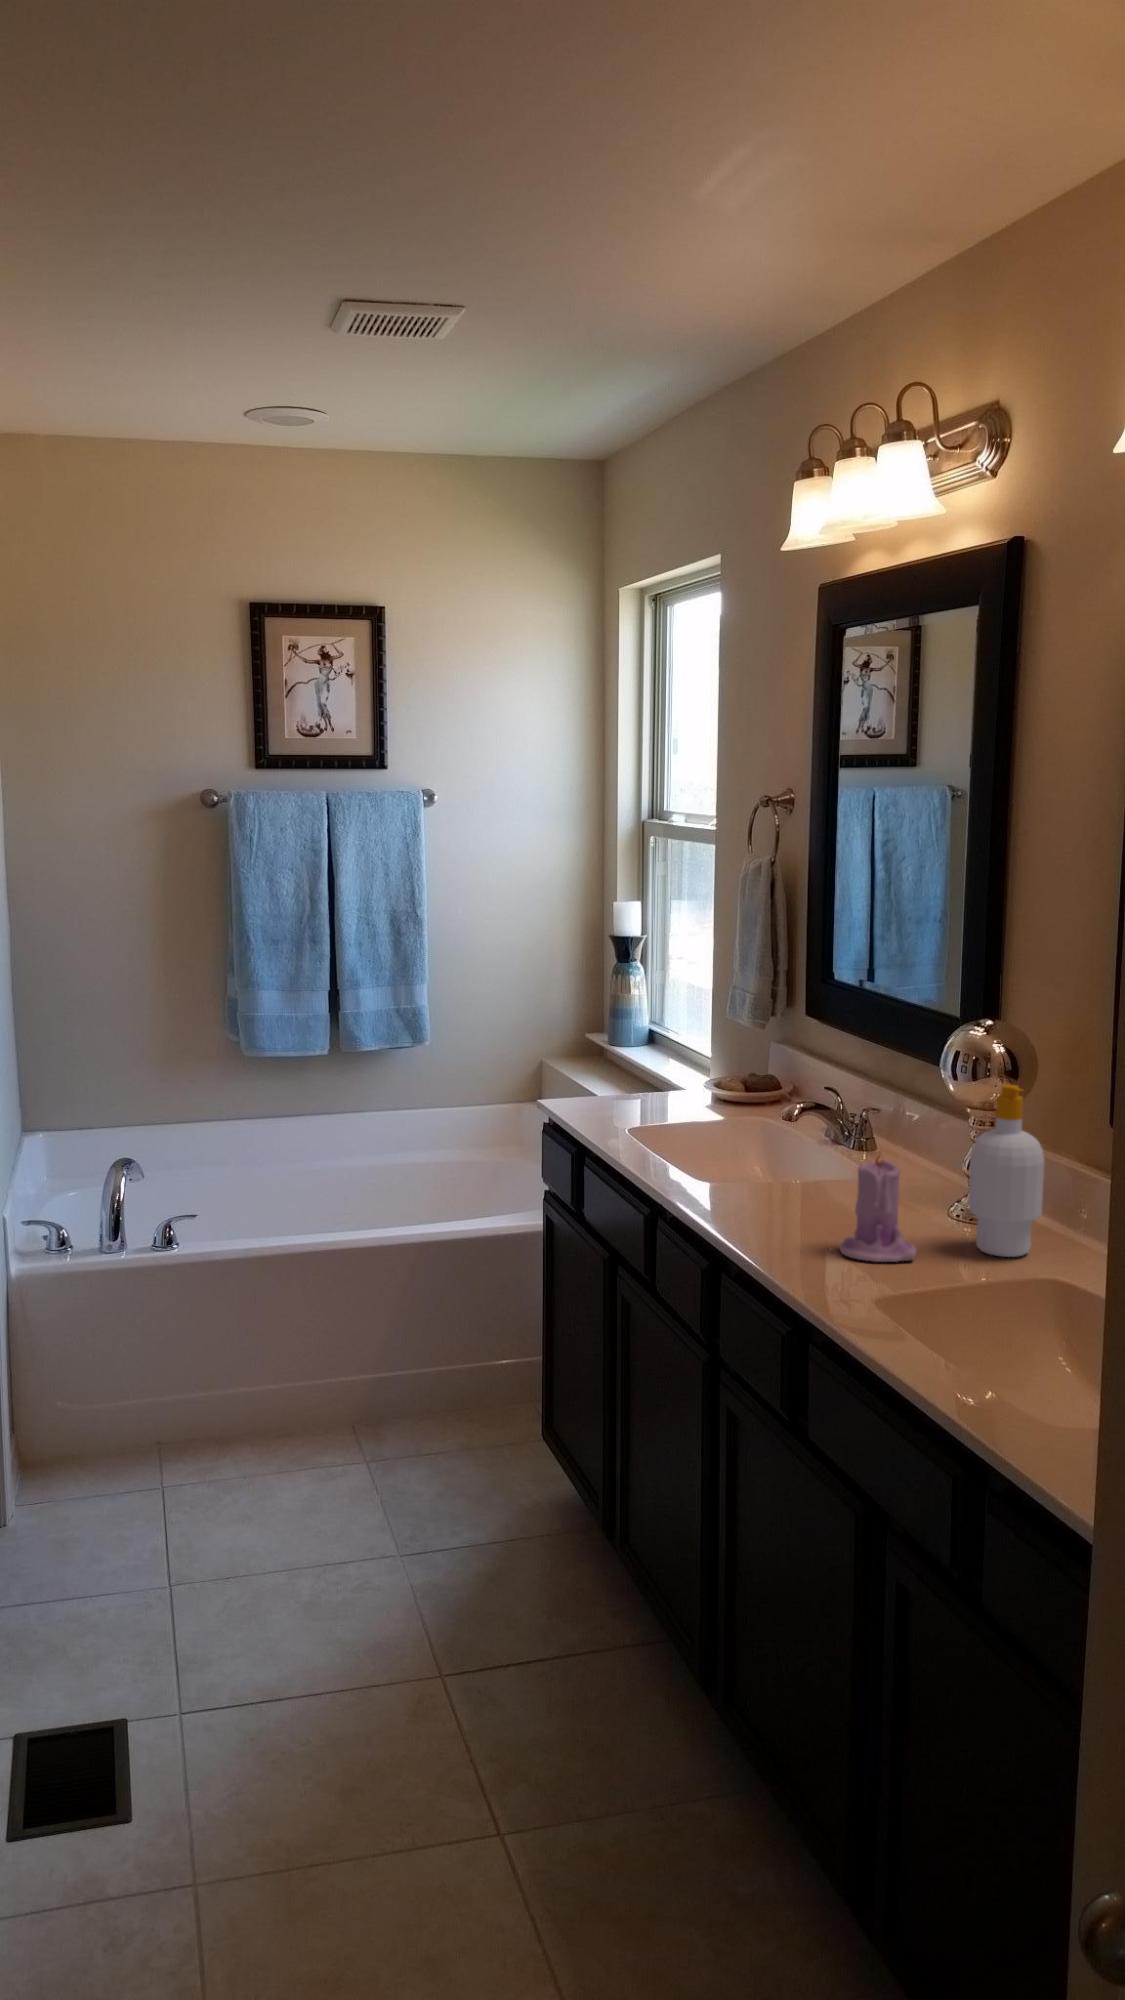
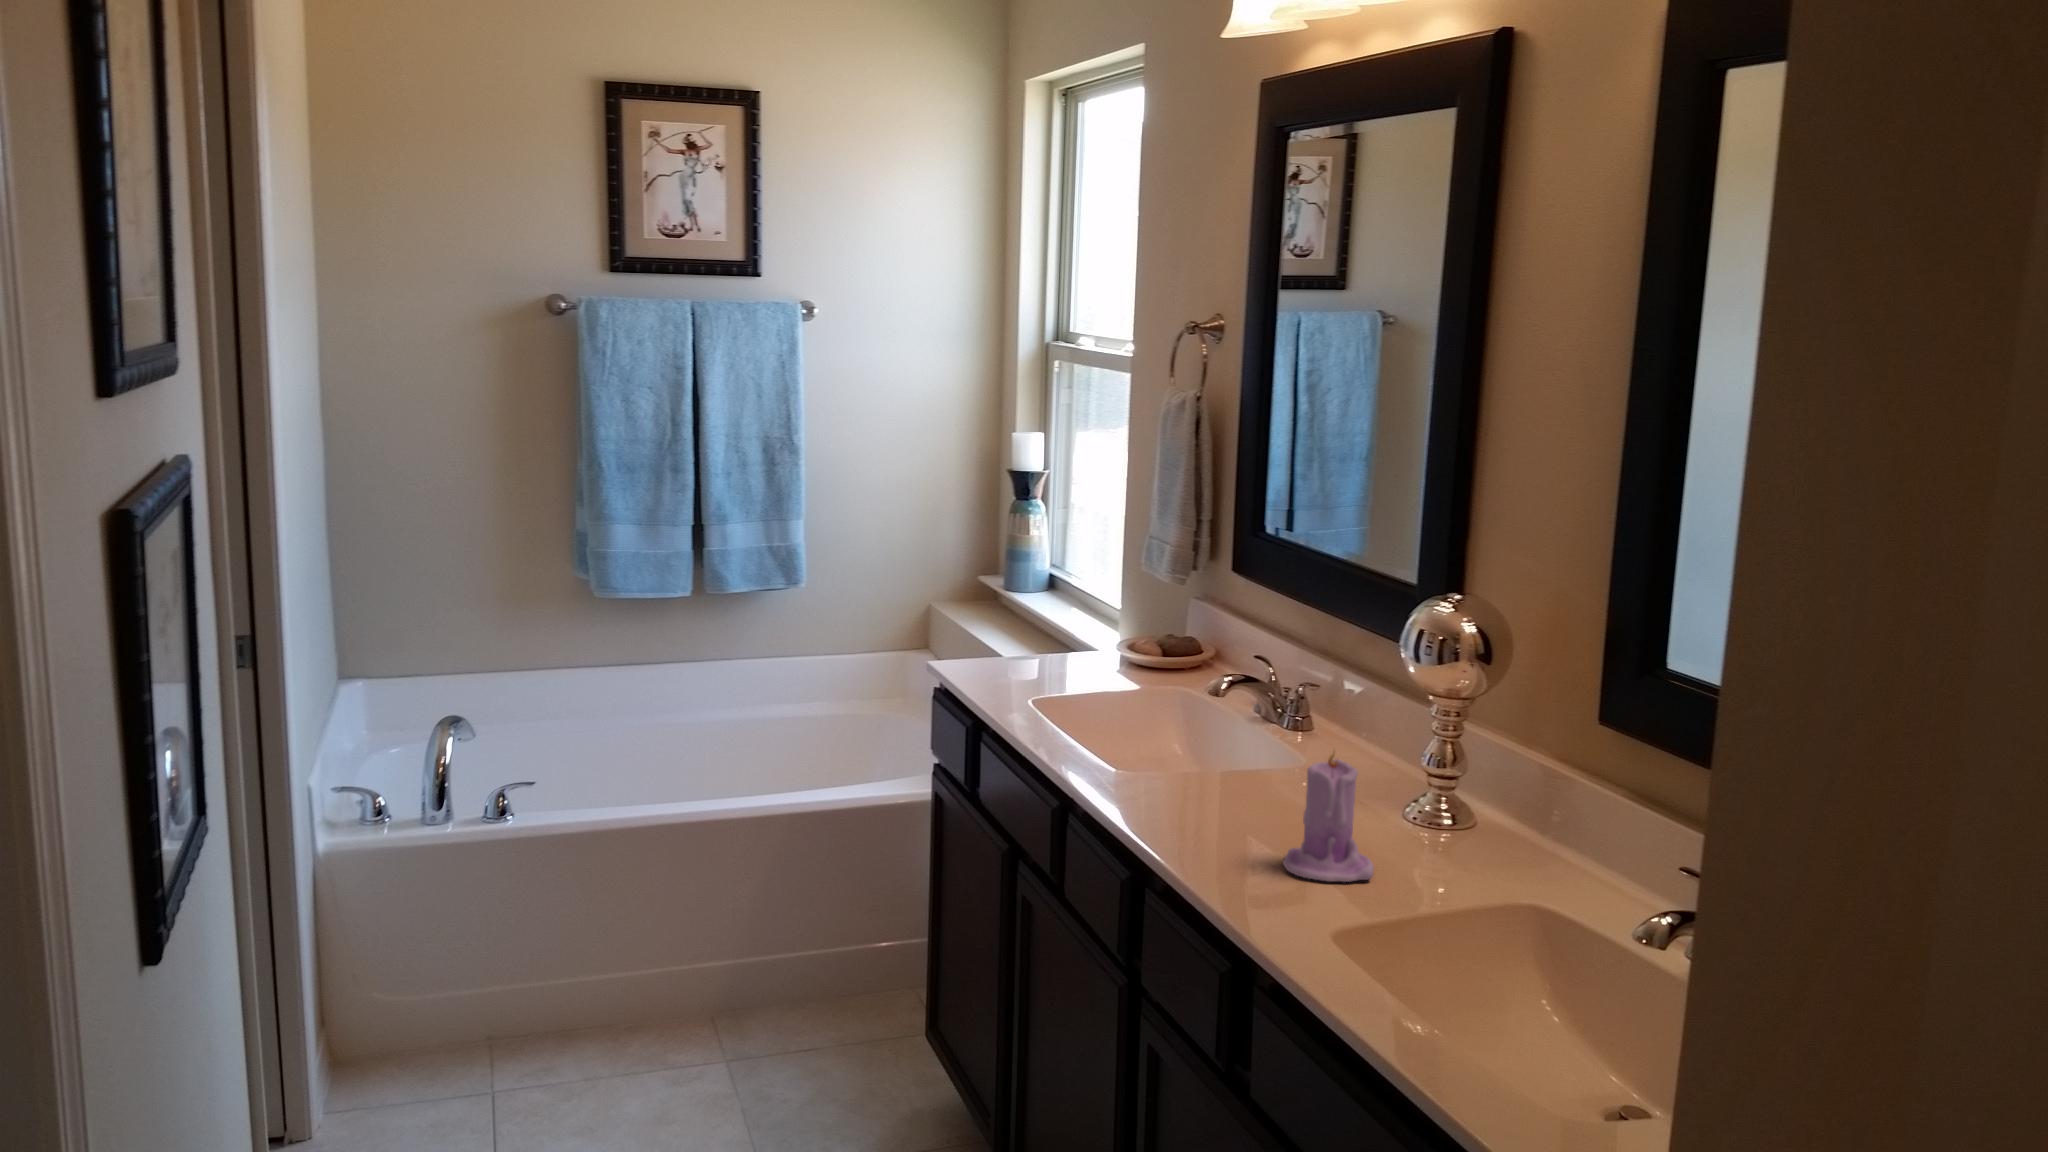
soap bottle: present [968,1084,1044,1257] -> none [1434,673,1526,876]

